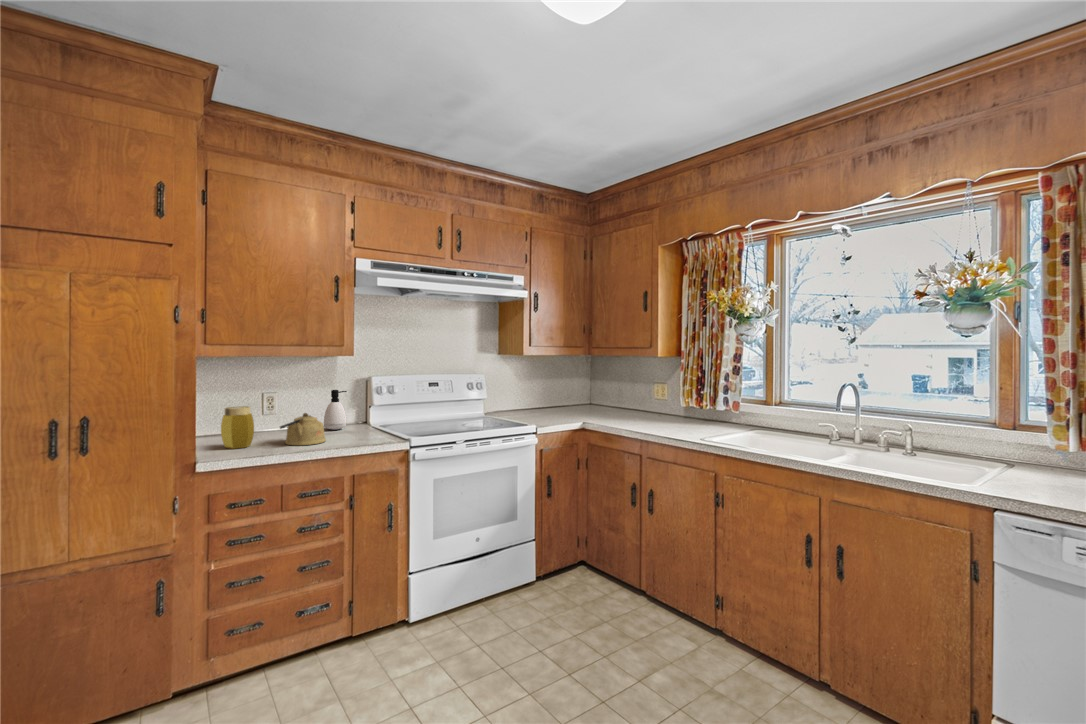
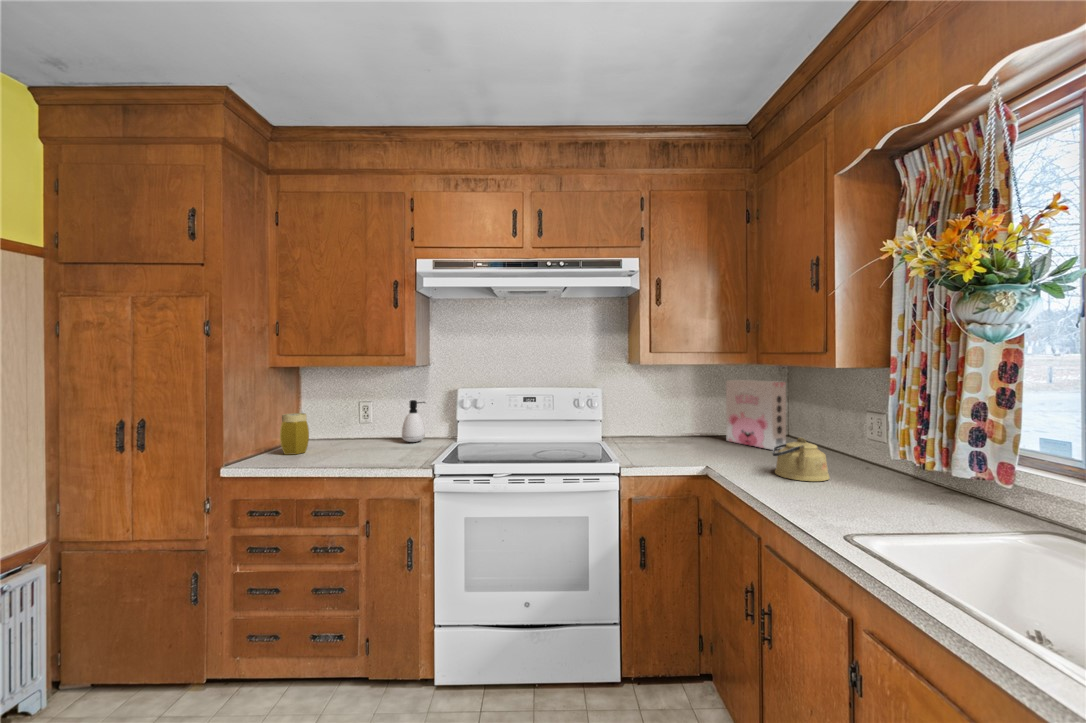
cereal box: none [571,366,611,412] -> present [726,380,786,450]
kettle: present [280,413,326,445] -> present [772,438,830,481]

